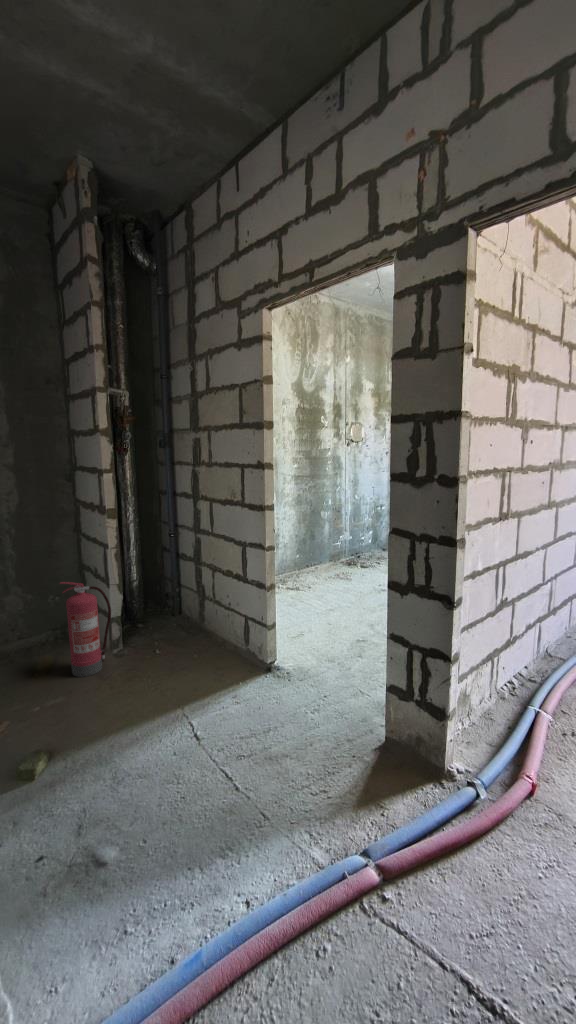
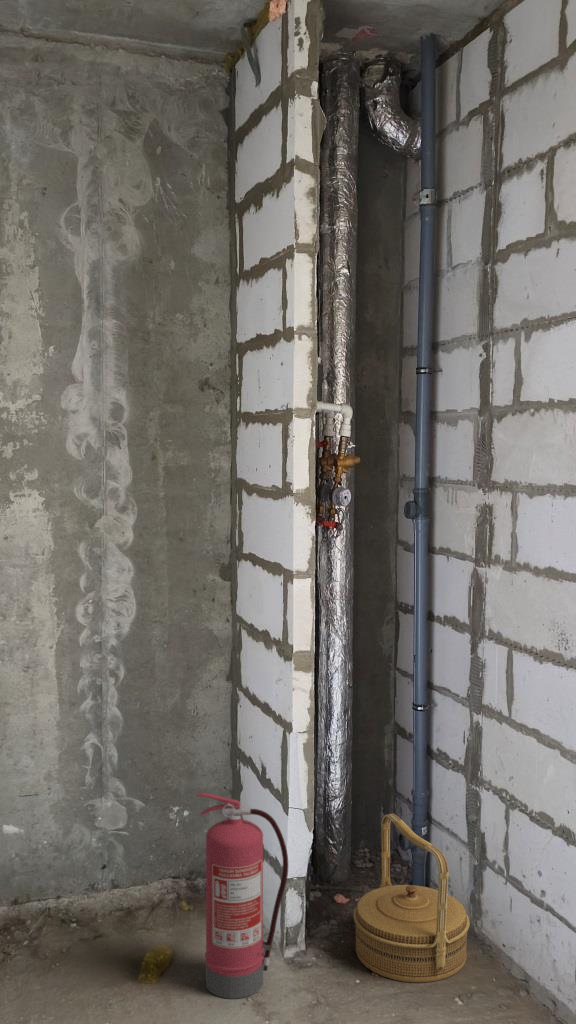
basket: none [146,584,200,655] -> present [353,813,470,983]

